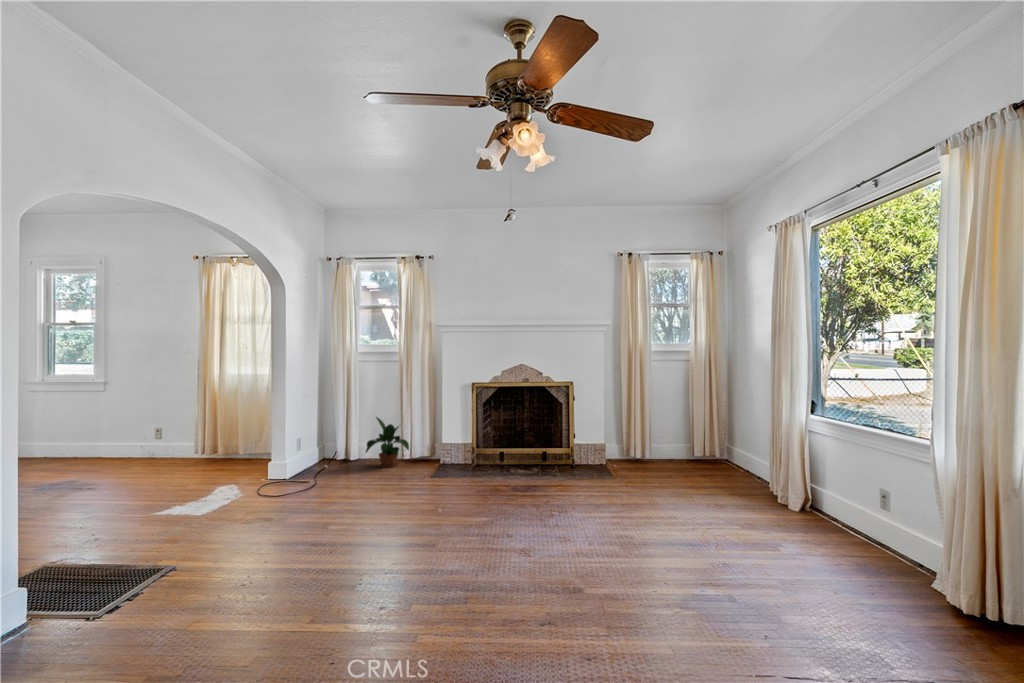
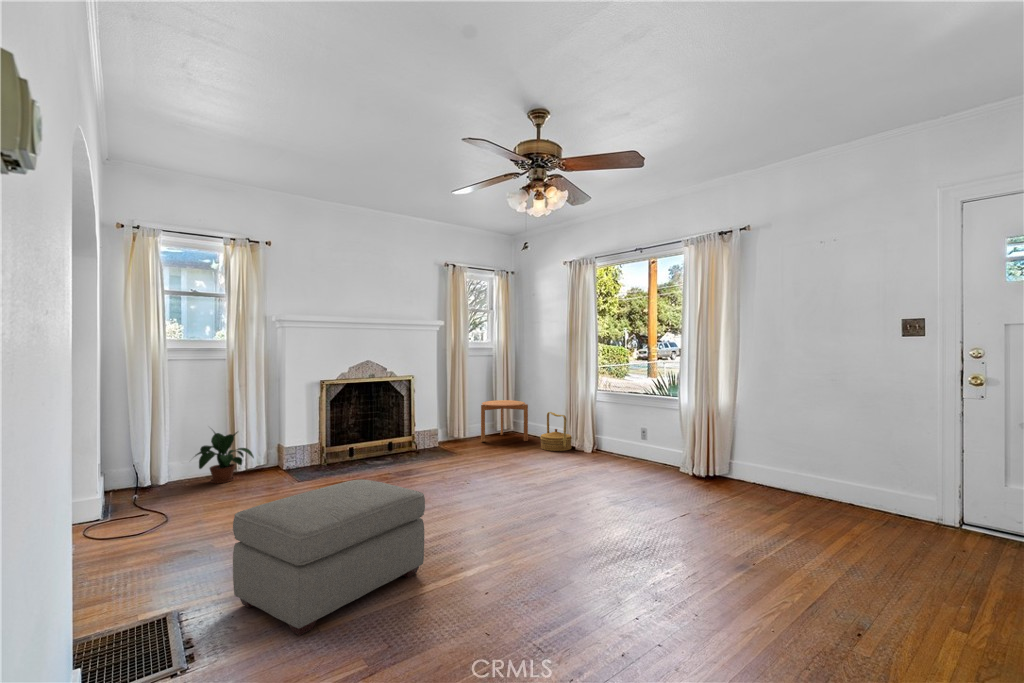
side table: none [659,417,724,475] -> present [481,400,528,442]
woven basket: none [723,440,774,499] -> present [540,412,572,451]
ottoman: none [138,490,343,639] -> present [233,479,425,636]

